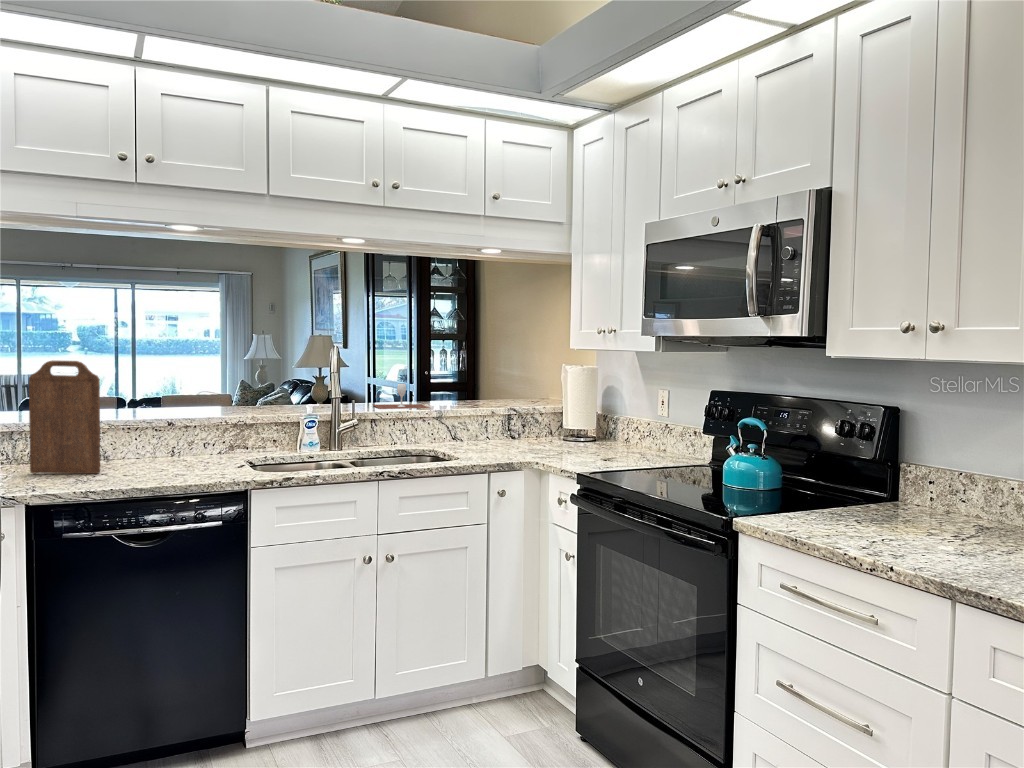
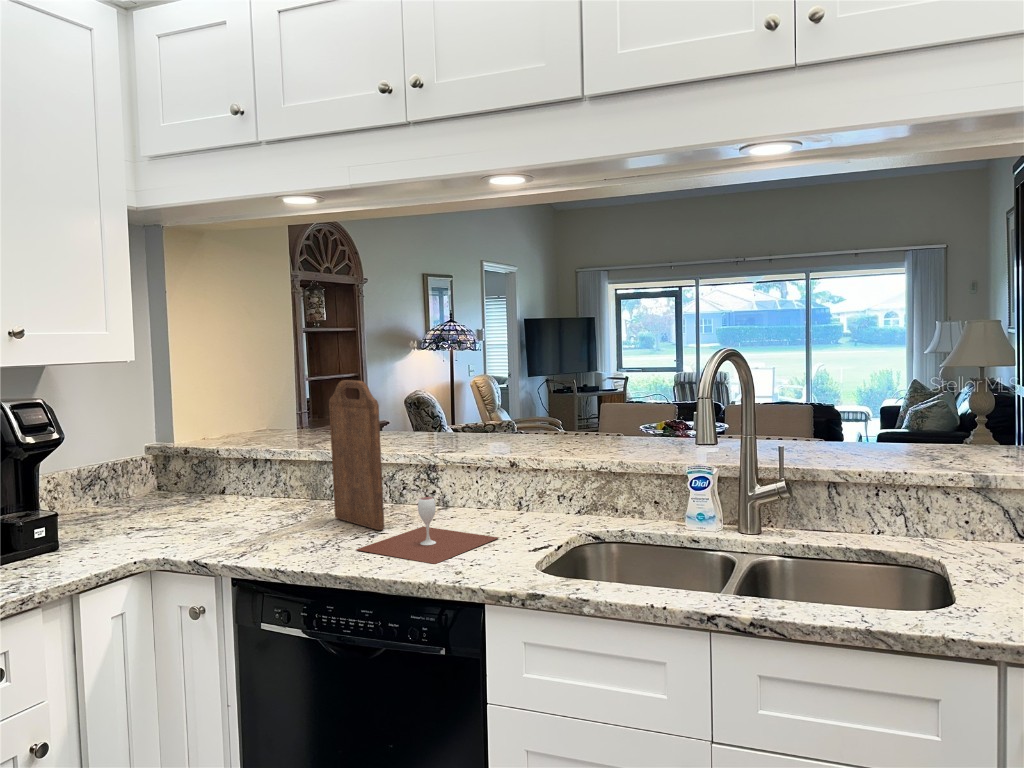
wine glass: present [373,384,429,409] -> present [356,497,499,564]

